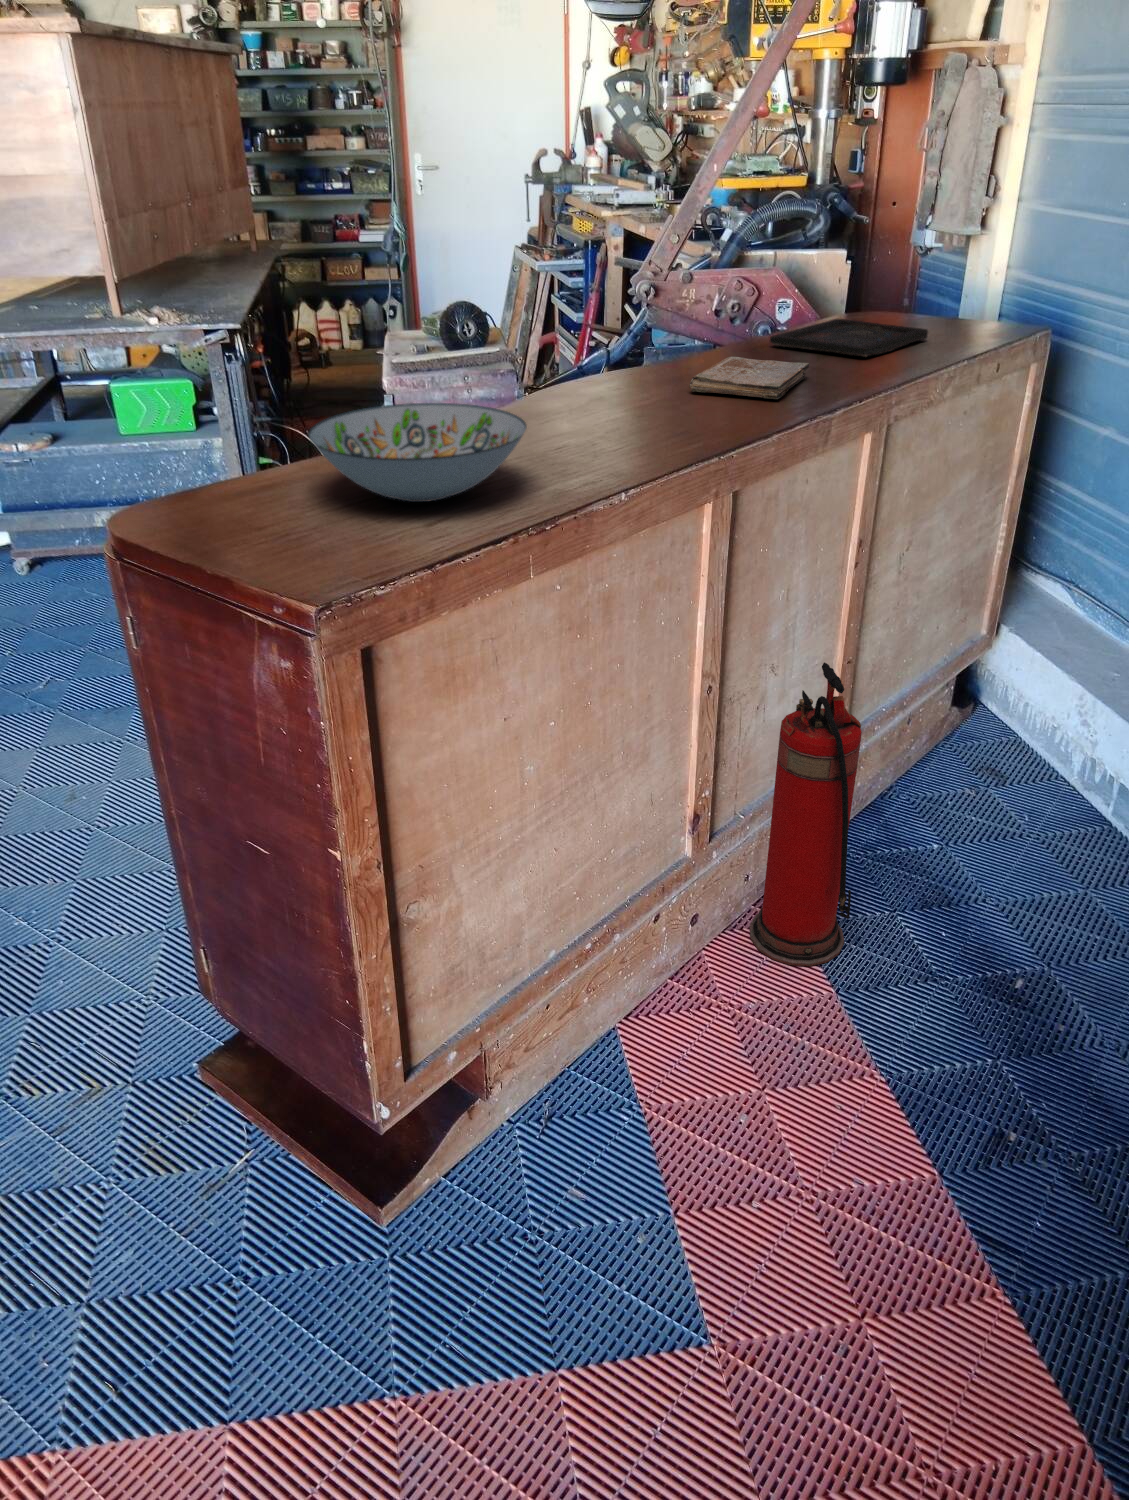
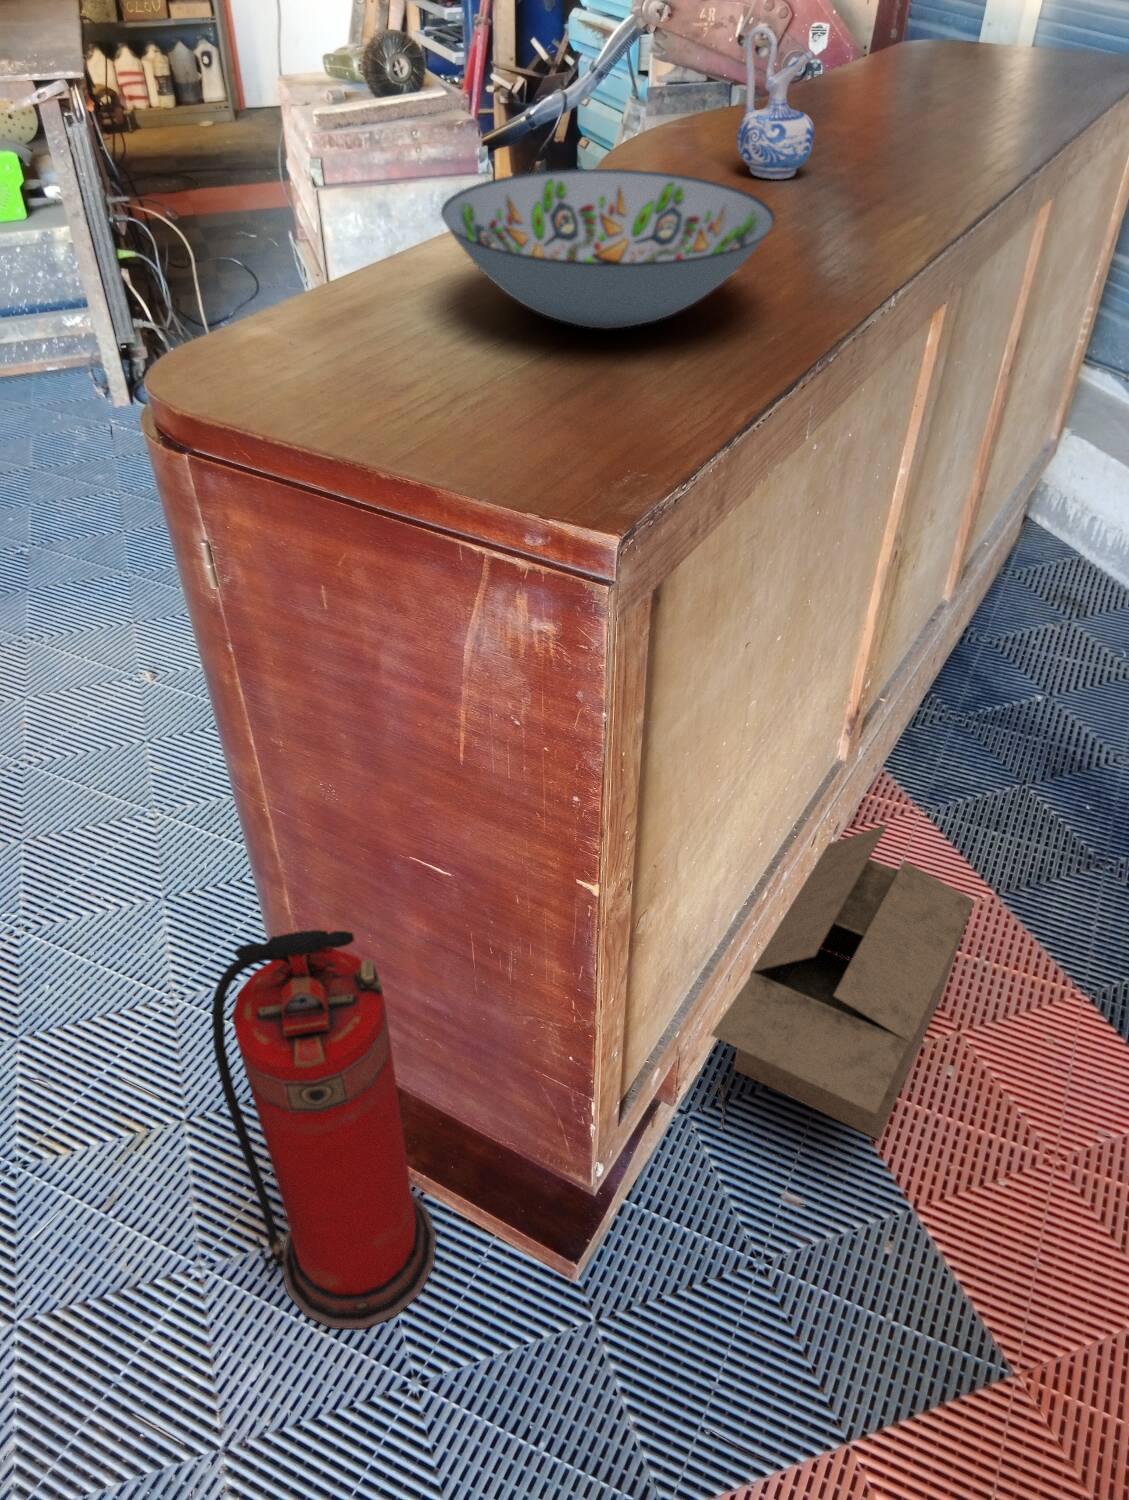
ceramic pitcher: none [607,311,662,413] -> present [737,26,814,179]
tray: present [770,319,928,356] -> none [854,47,1035,96]
book: present [689,357,809,399] -> none [820,97,953,155]
fire extinguisher: present [750,662,862,966] -> present [212,930,436,1329]
cardboard box: none [507,902,766,1162] -> present [711,824,975,1140]

